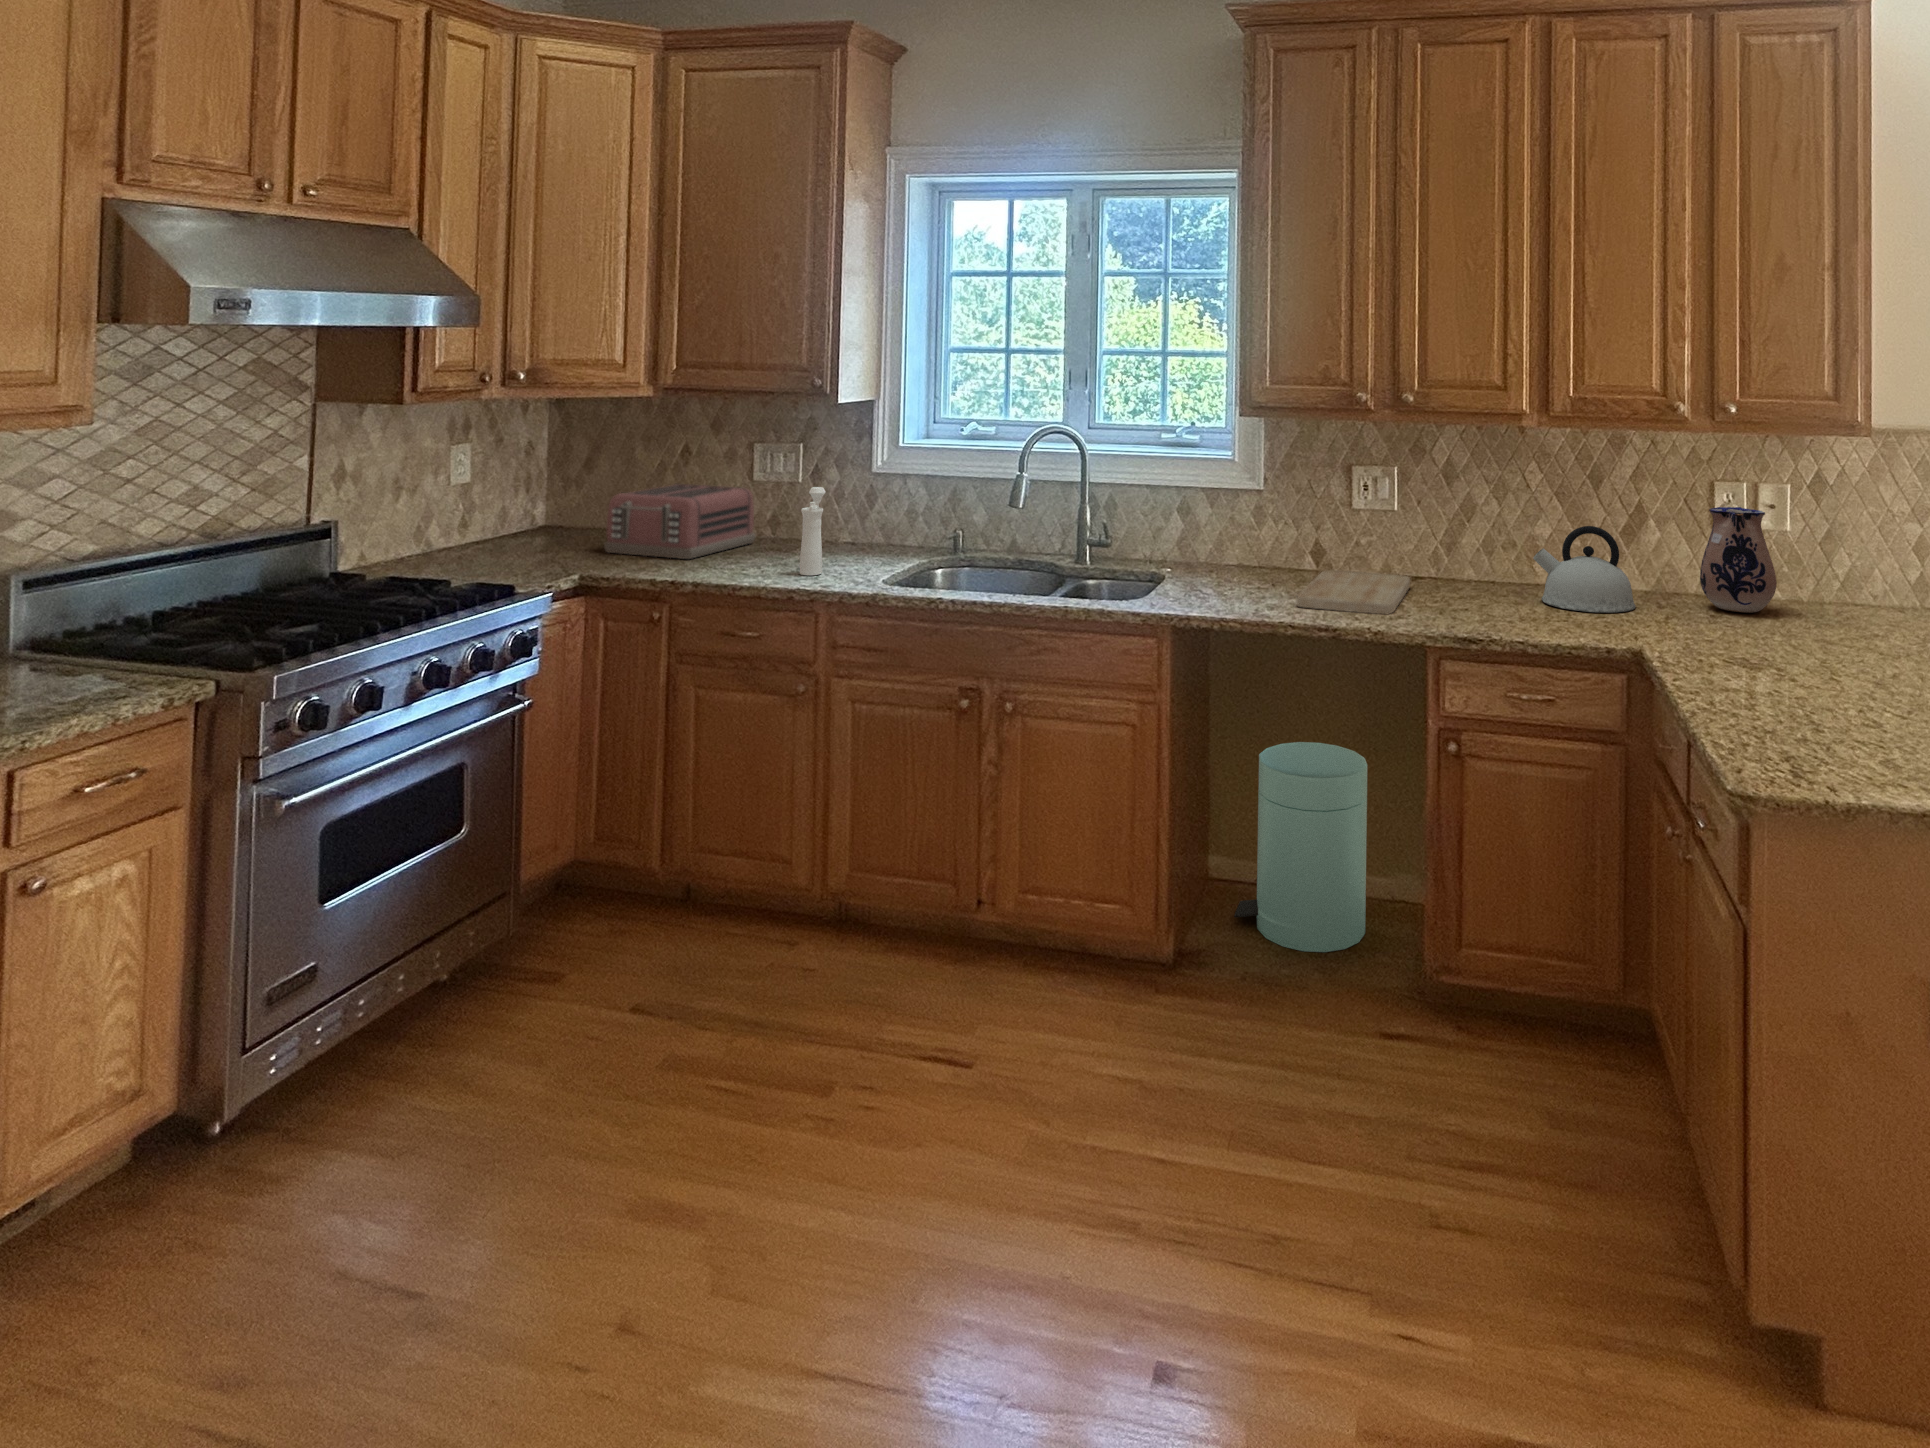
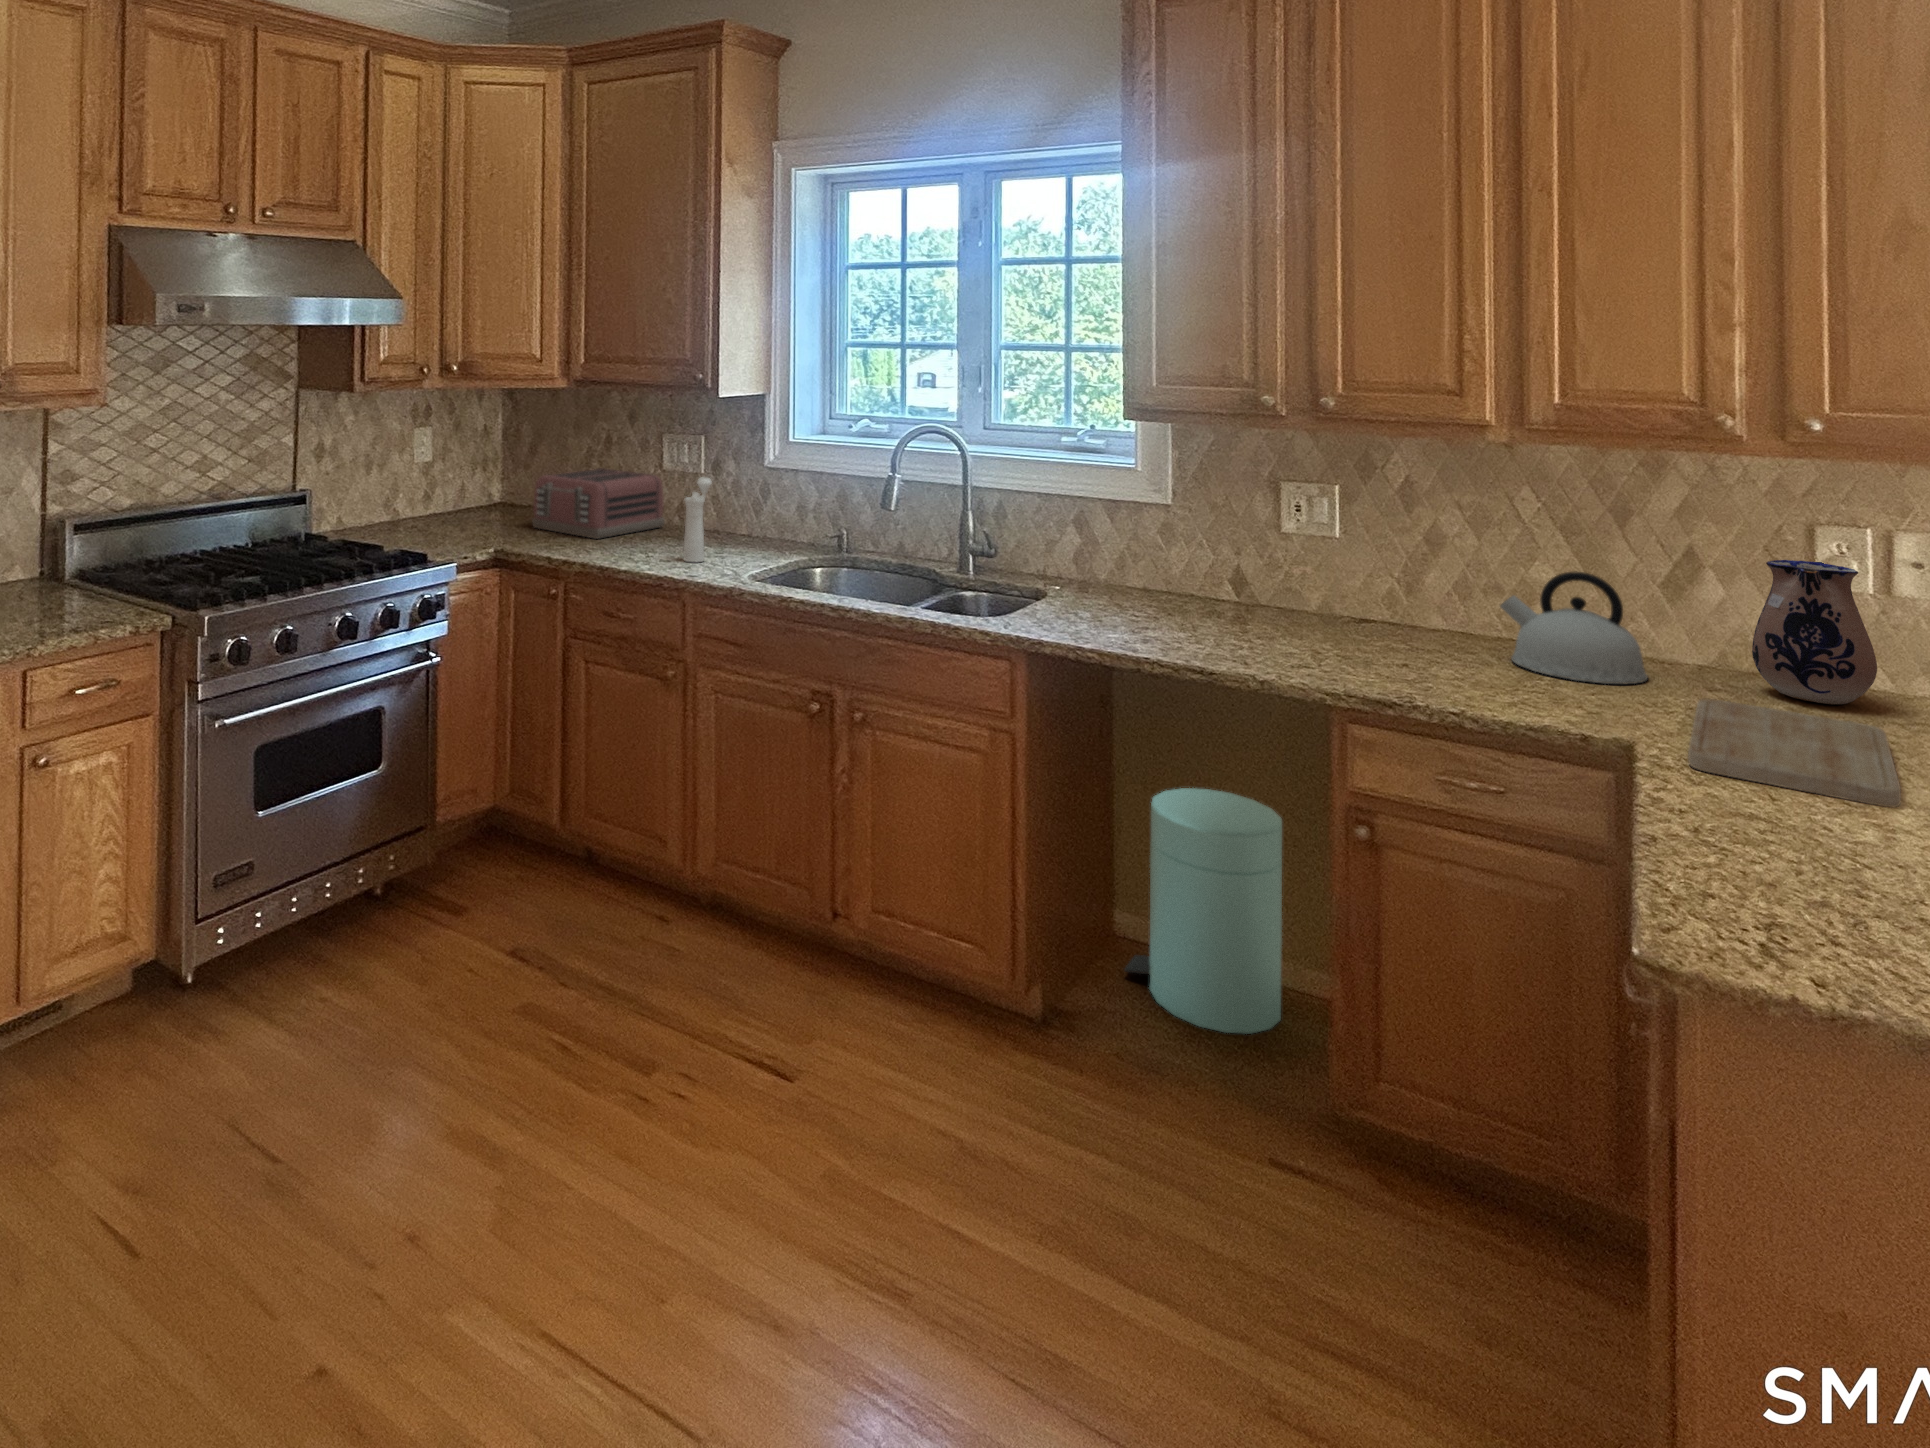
cutting board: present [1297,570,1410,614] -> present [1688,699,1901,807]

